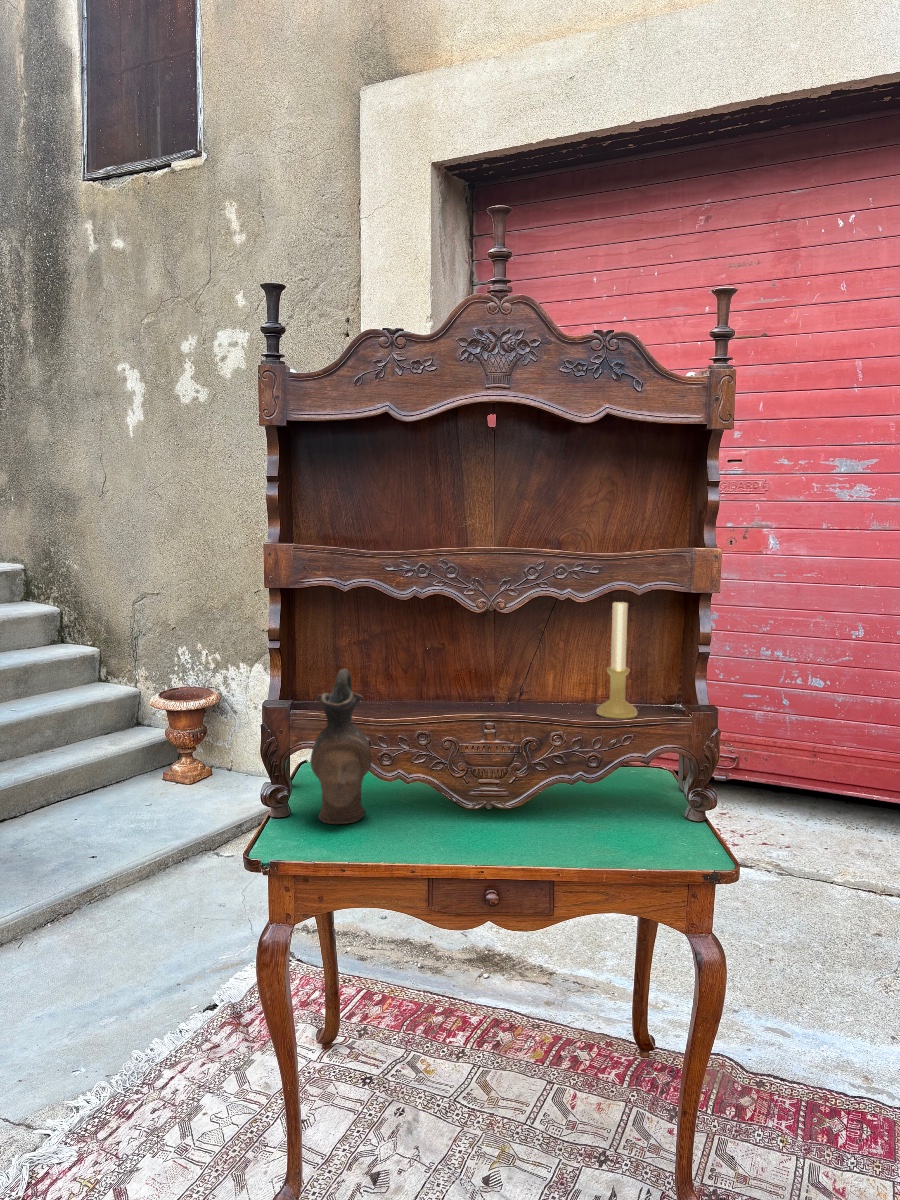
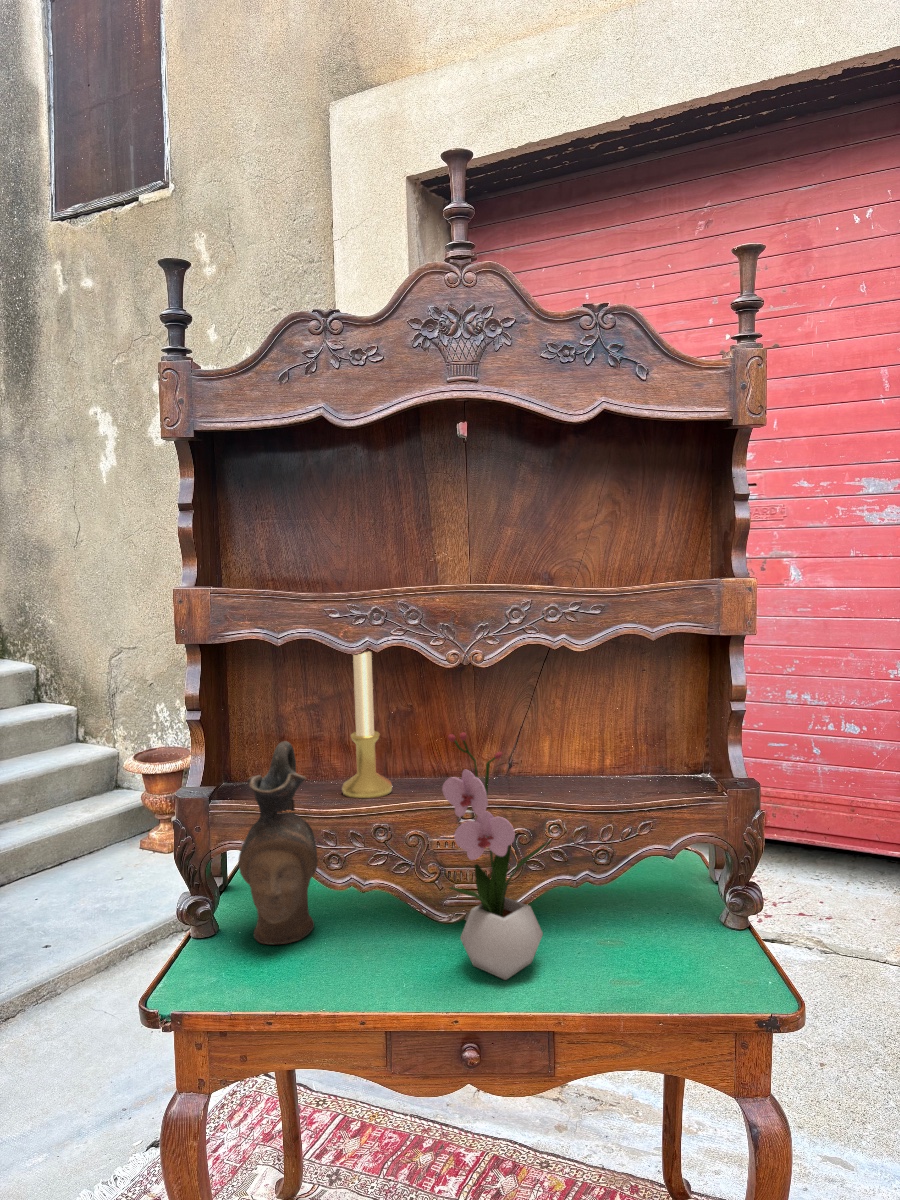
candle holder: present [597,602,637,719] -> present [342,651,392,798]
flower arrangement: none [475,662,555,849] -> present [442,732,551,980]

